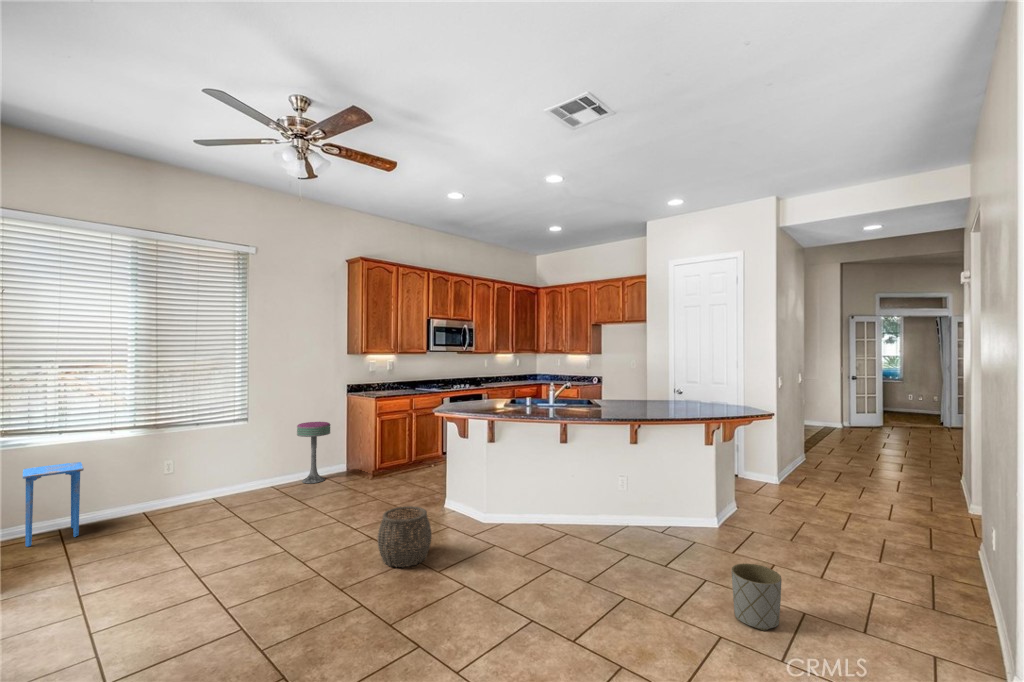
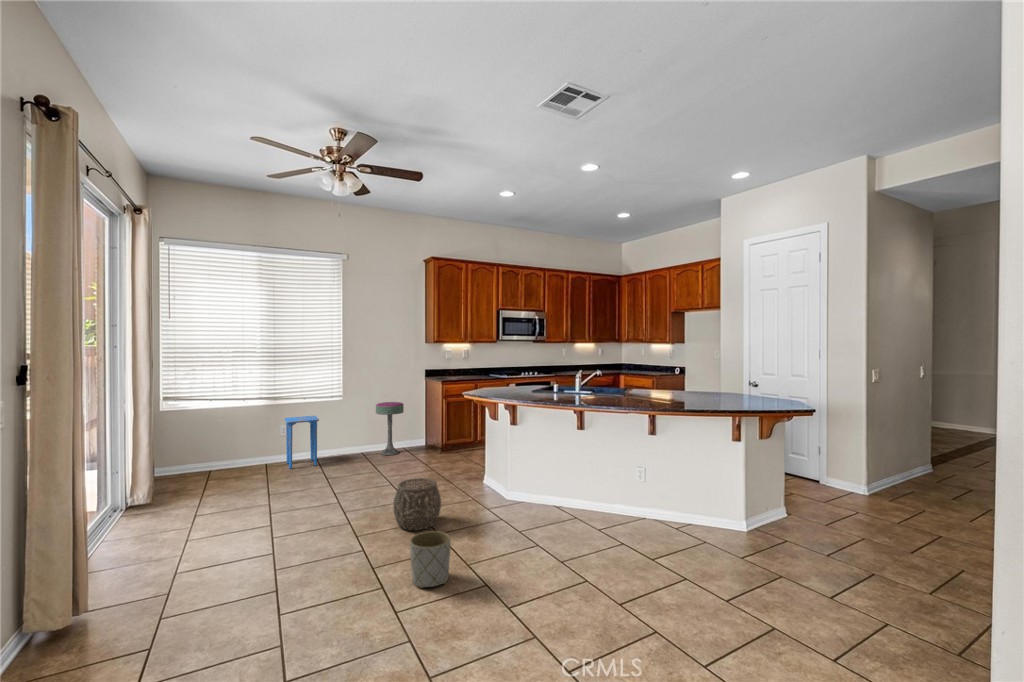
side table: present [23,462,84,546] -> present [285,416,319,469]
planter: present [732,564,782,631] -> present [410,531,451,588]

